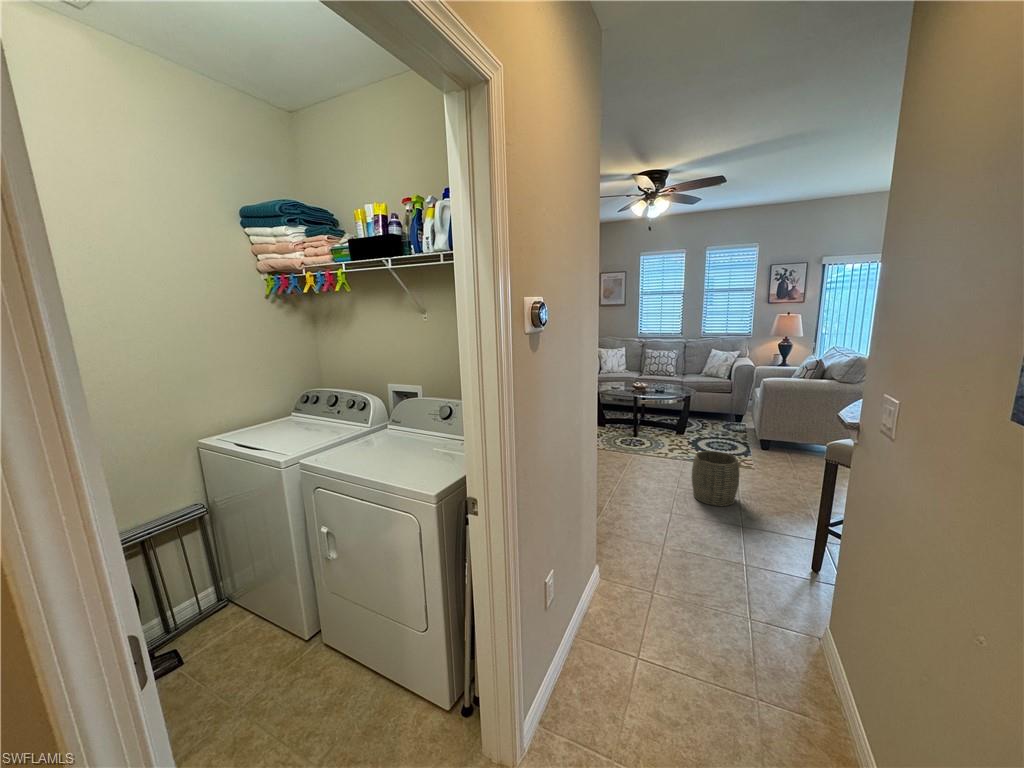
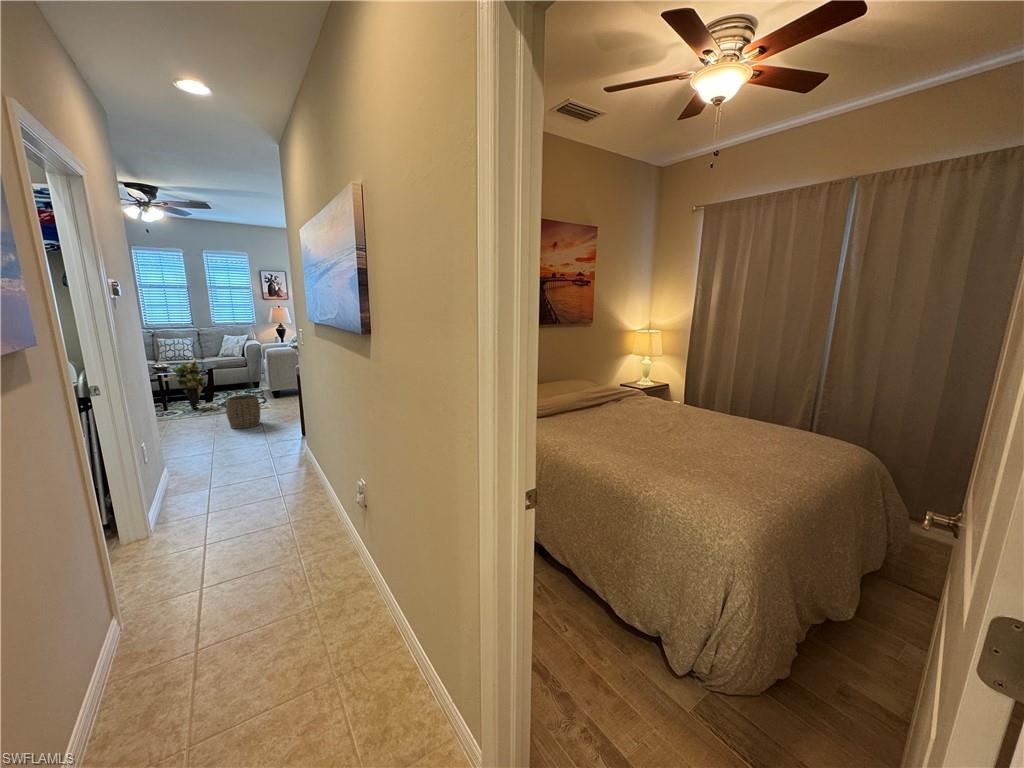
potted plant: none [647,383,681,443] -> present [173,361,207,409]

